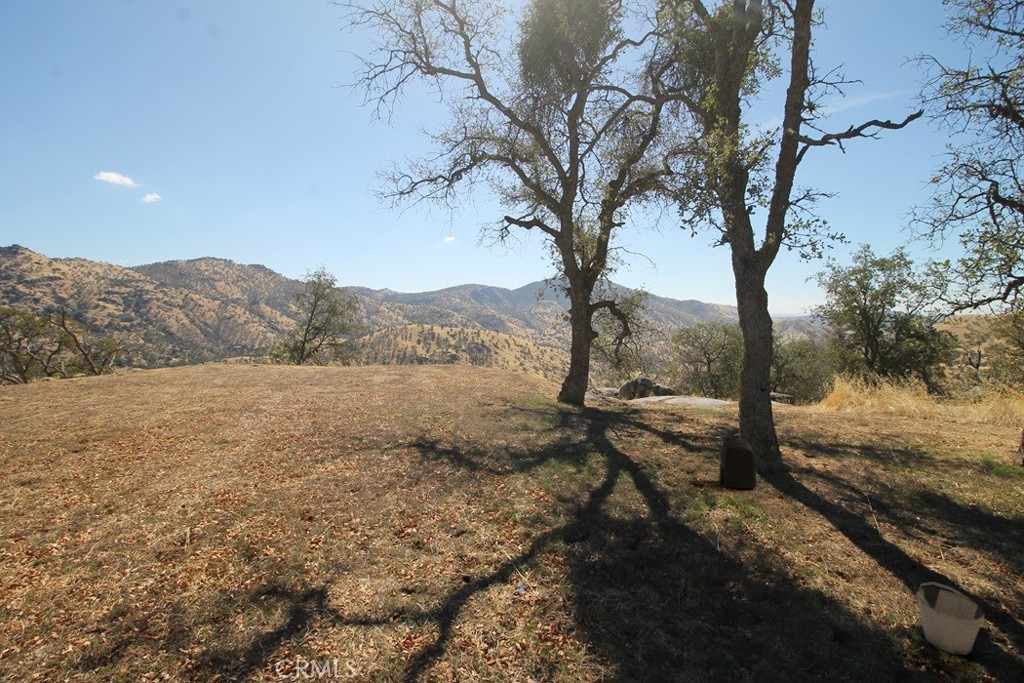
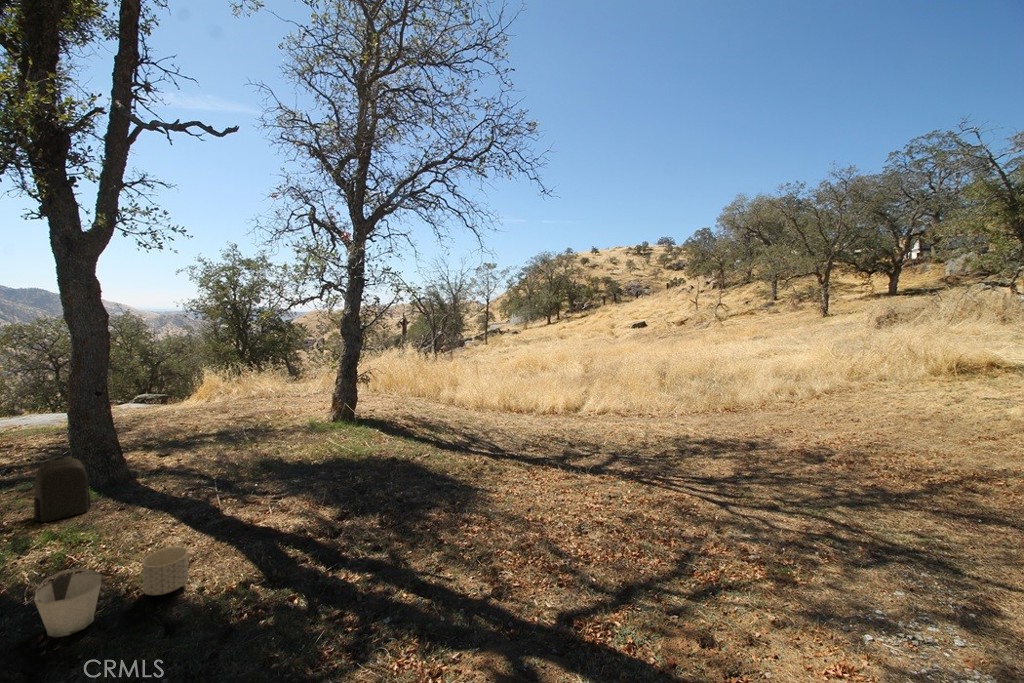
planter: none [809,549,853,596] -> present [142,547,188,595]
bucket: present [916,582,985,655] -> present [34,568,102,637]

